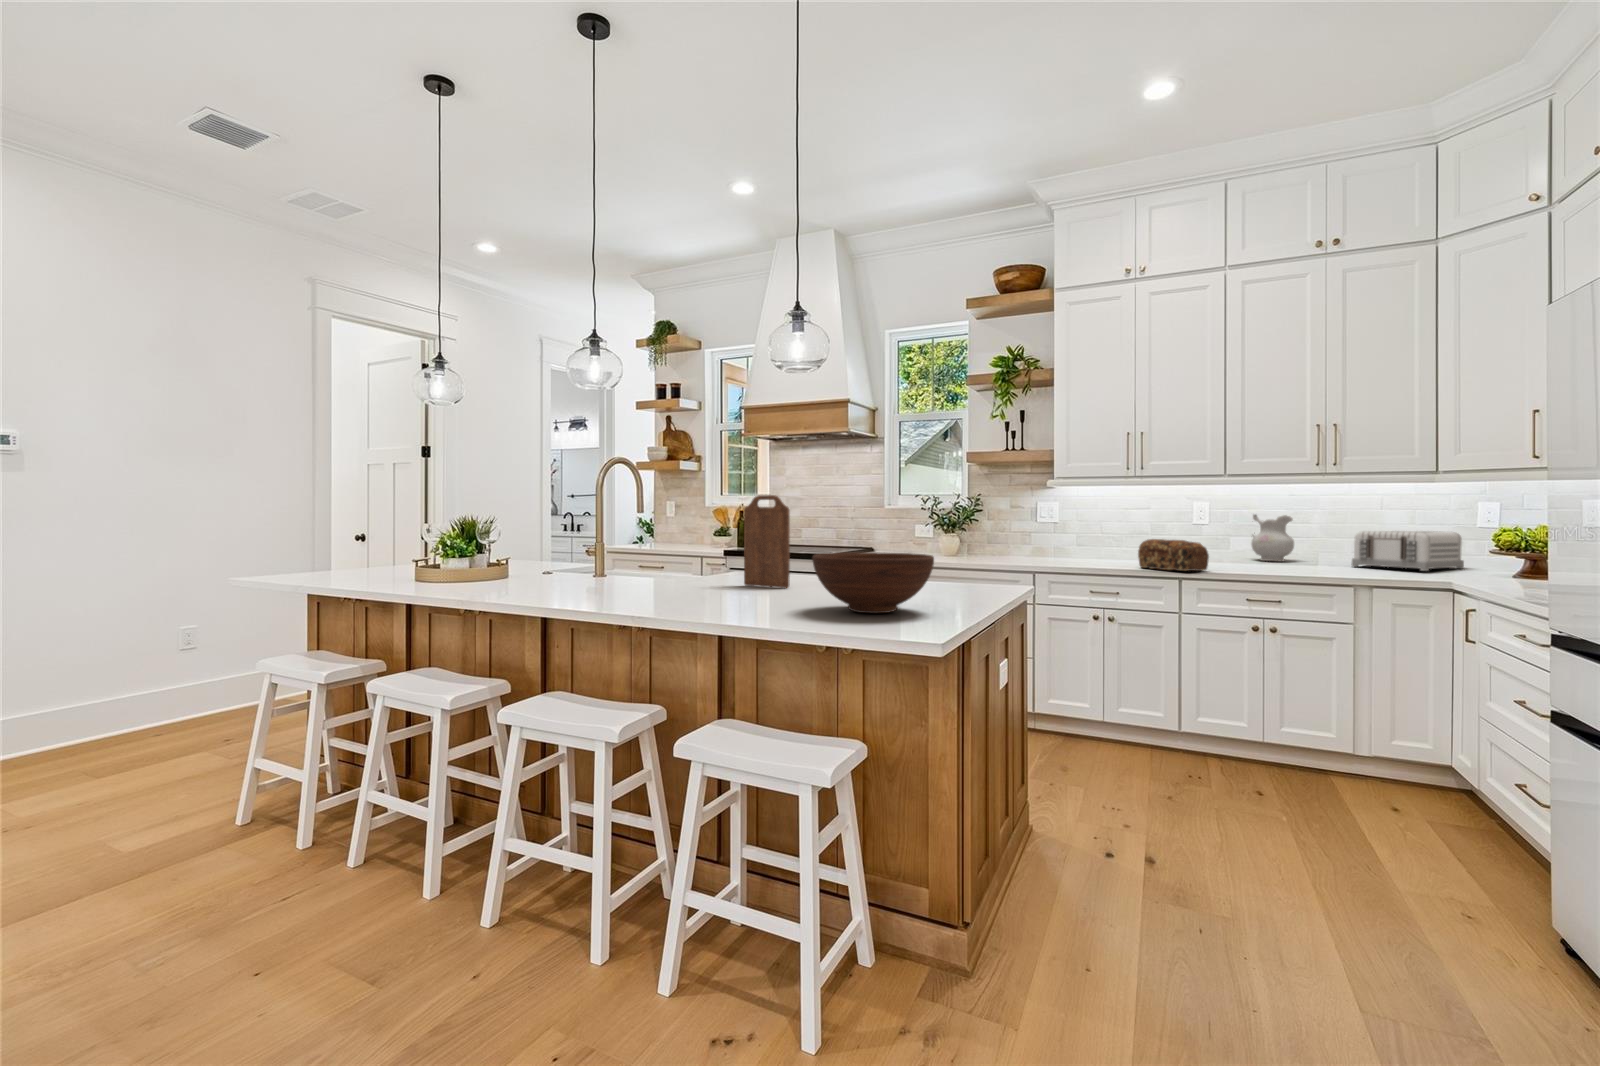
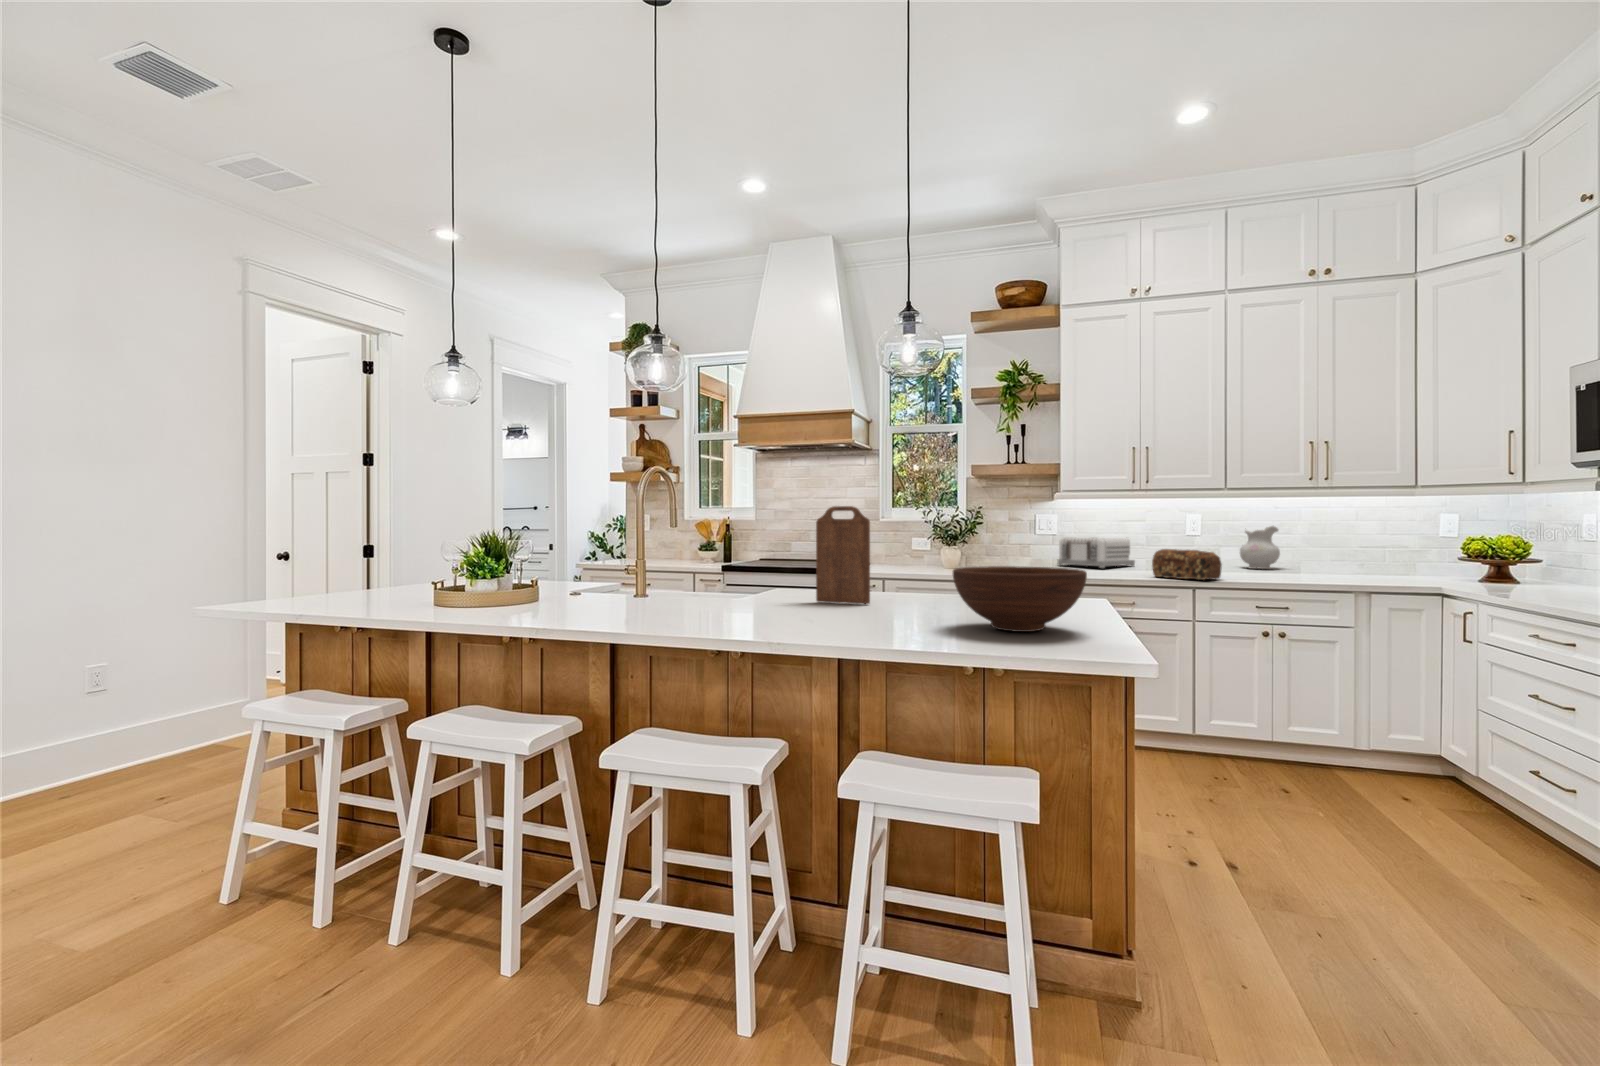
toaster: present [1352,531,1464,571] -> present [1057,537,1135,568]

